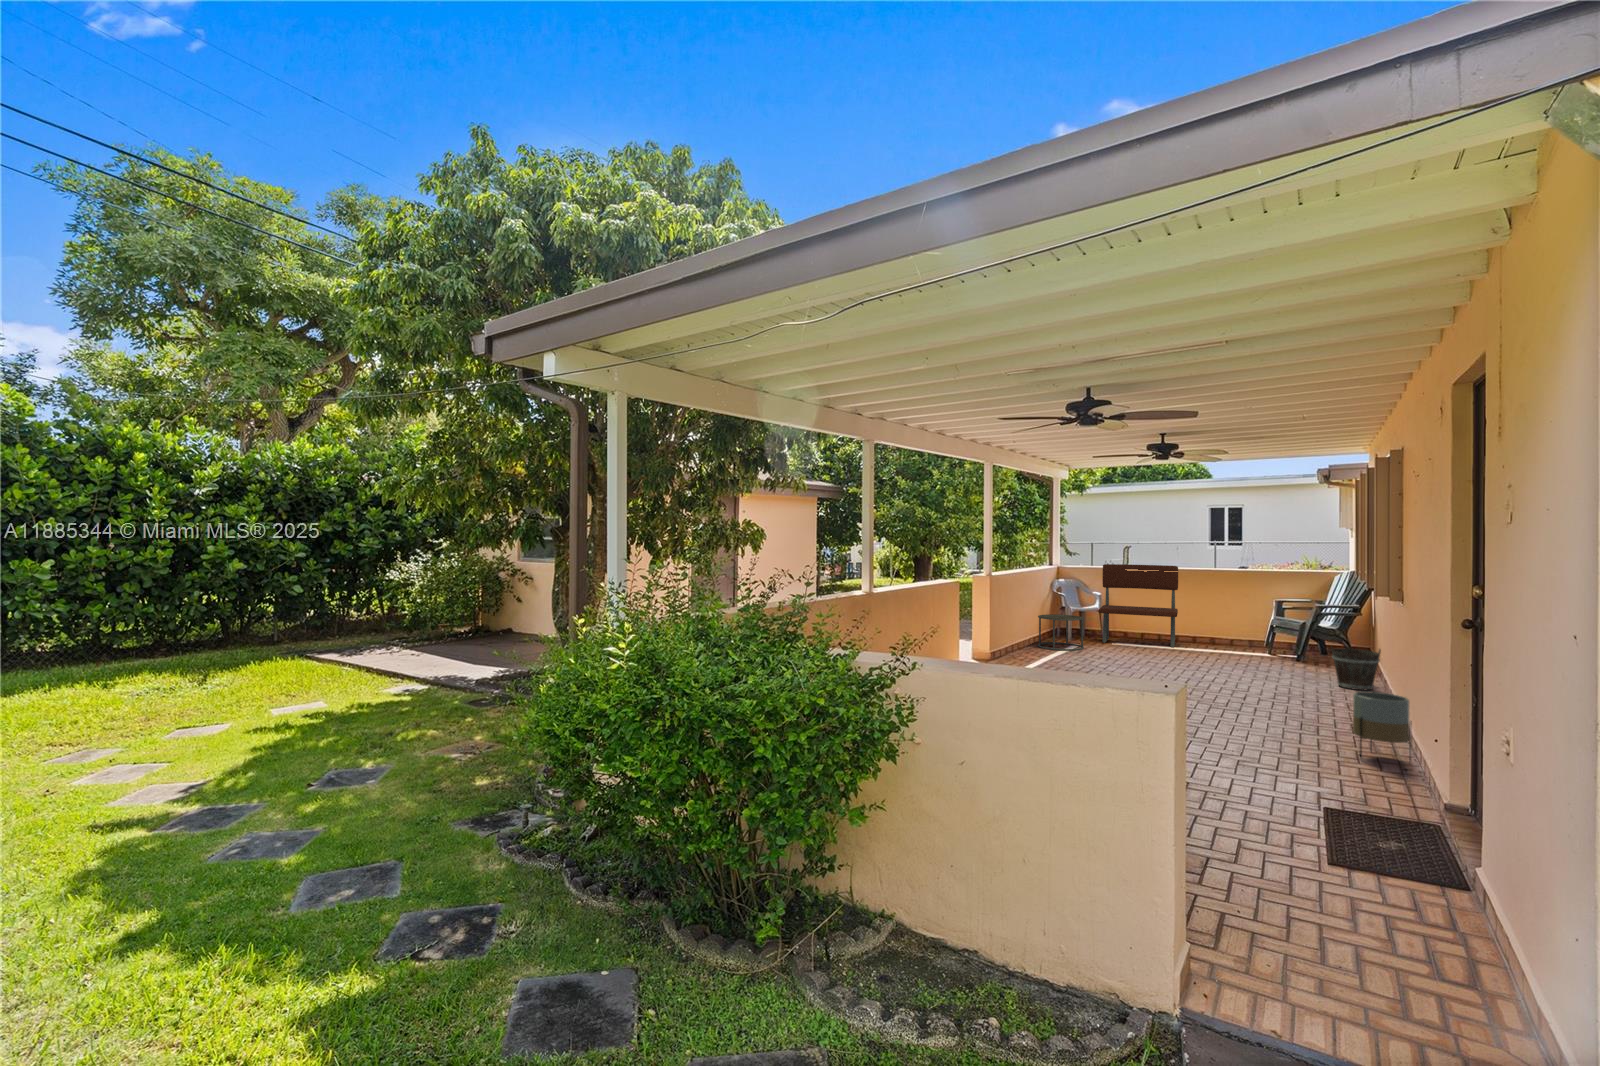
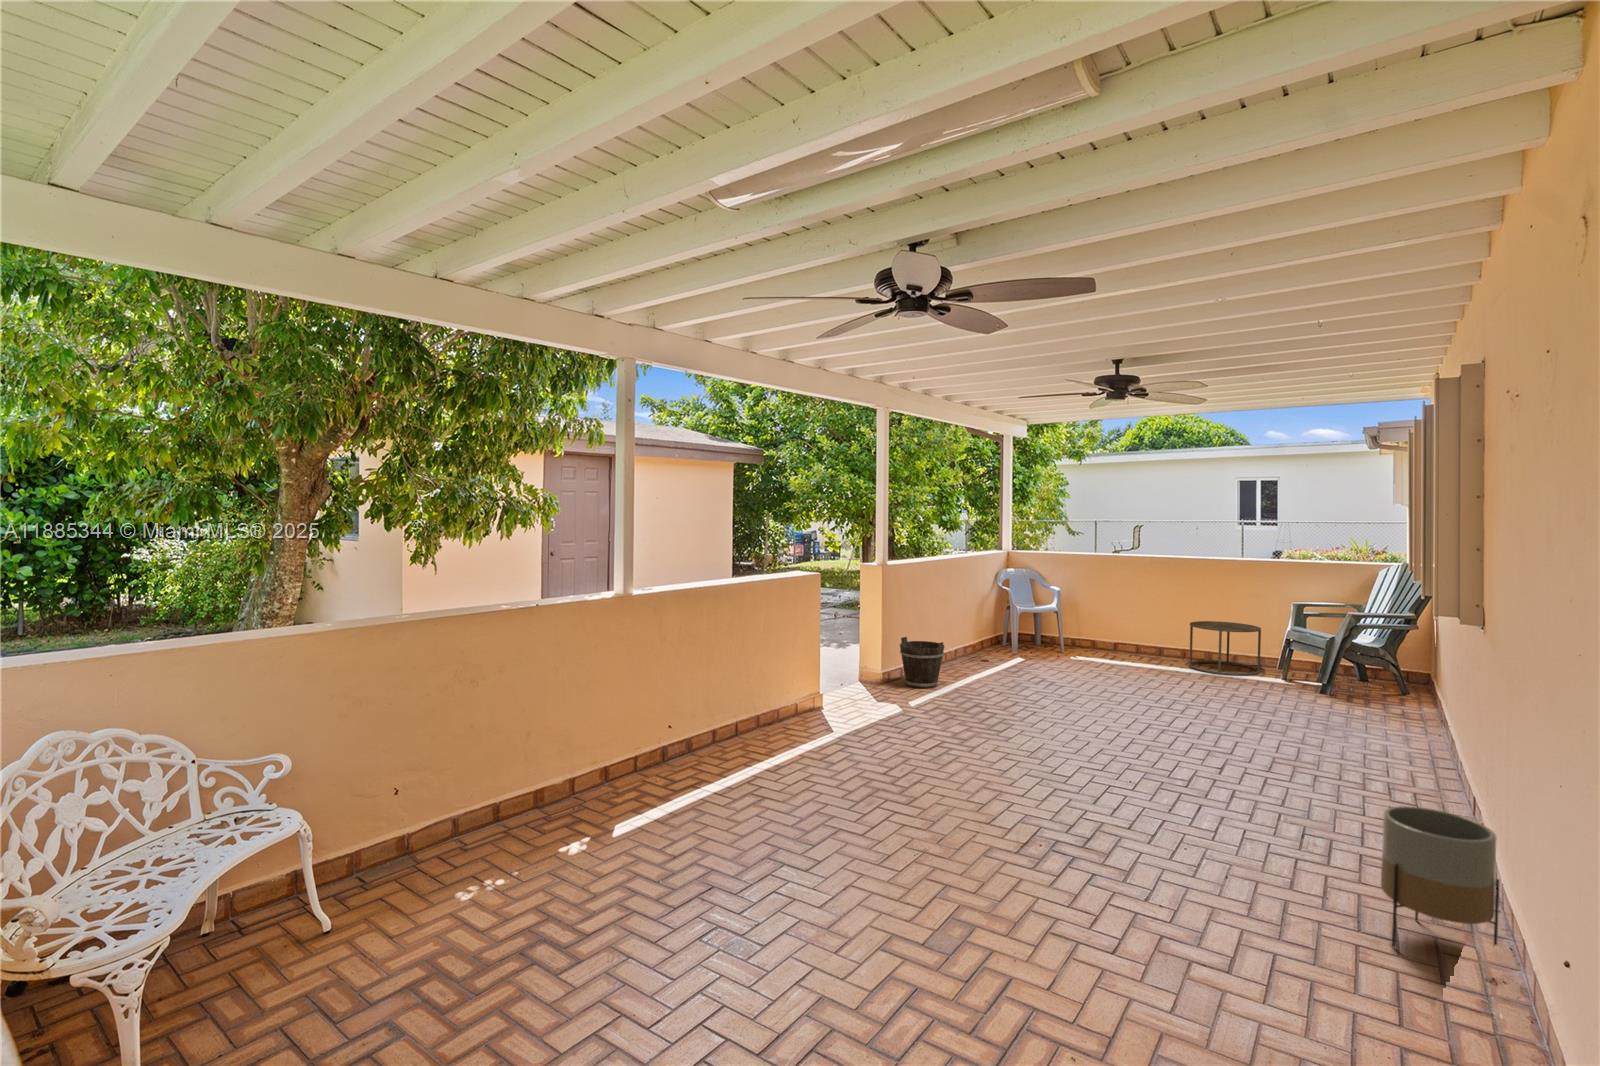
bench: present [1099,564,1178,647] -> none [1053,550,1163,665]
side table: present [1038,614,1084,651] -> present [1189,621,1261,676]
bucket: present [1331,649,1381,690] -> present [900,637,944,689]

